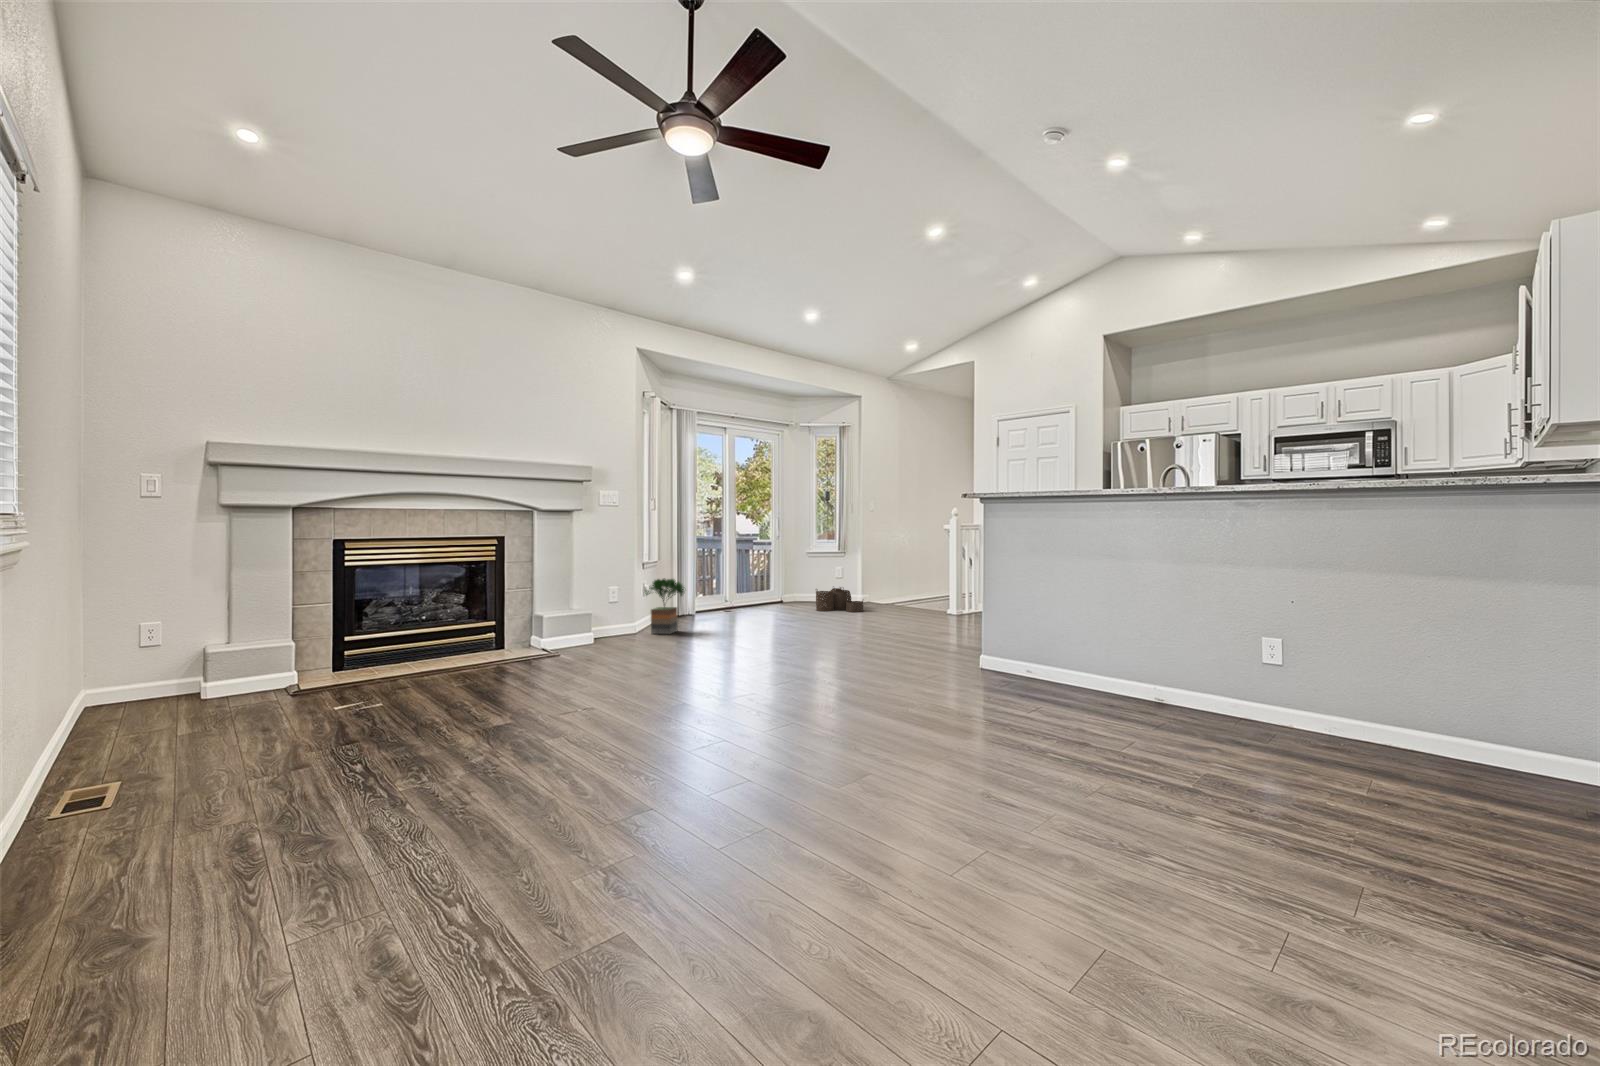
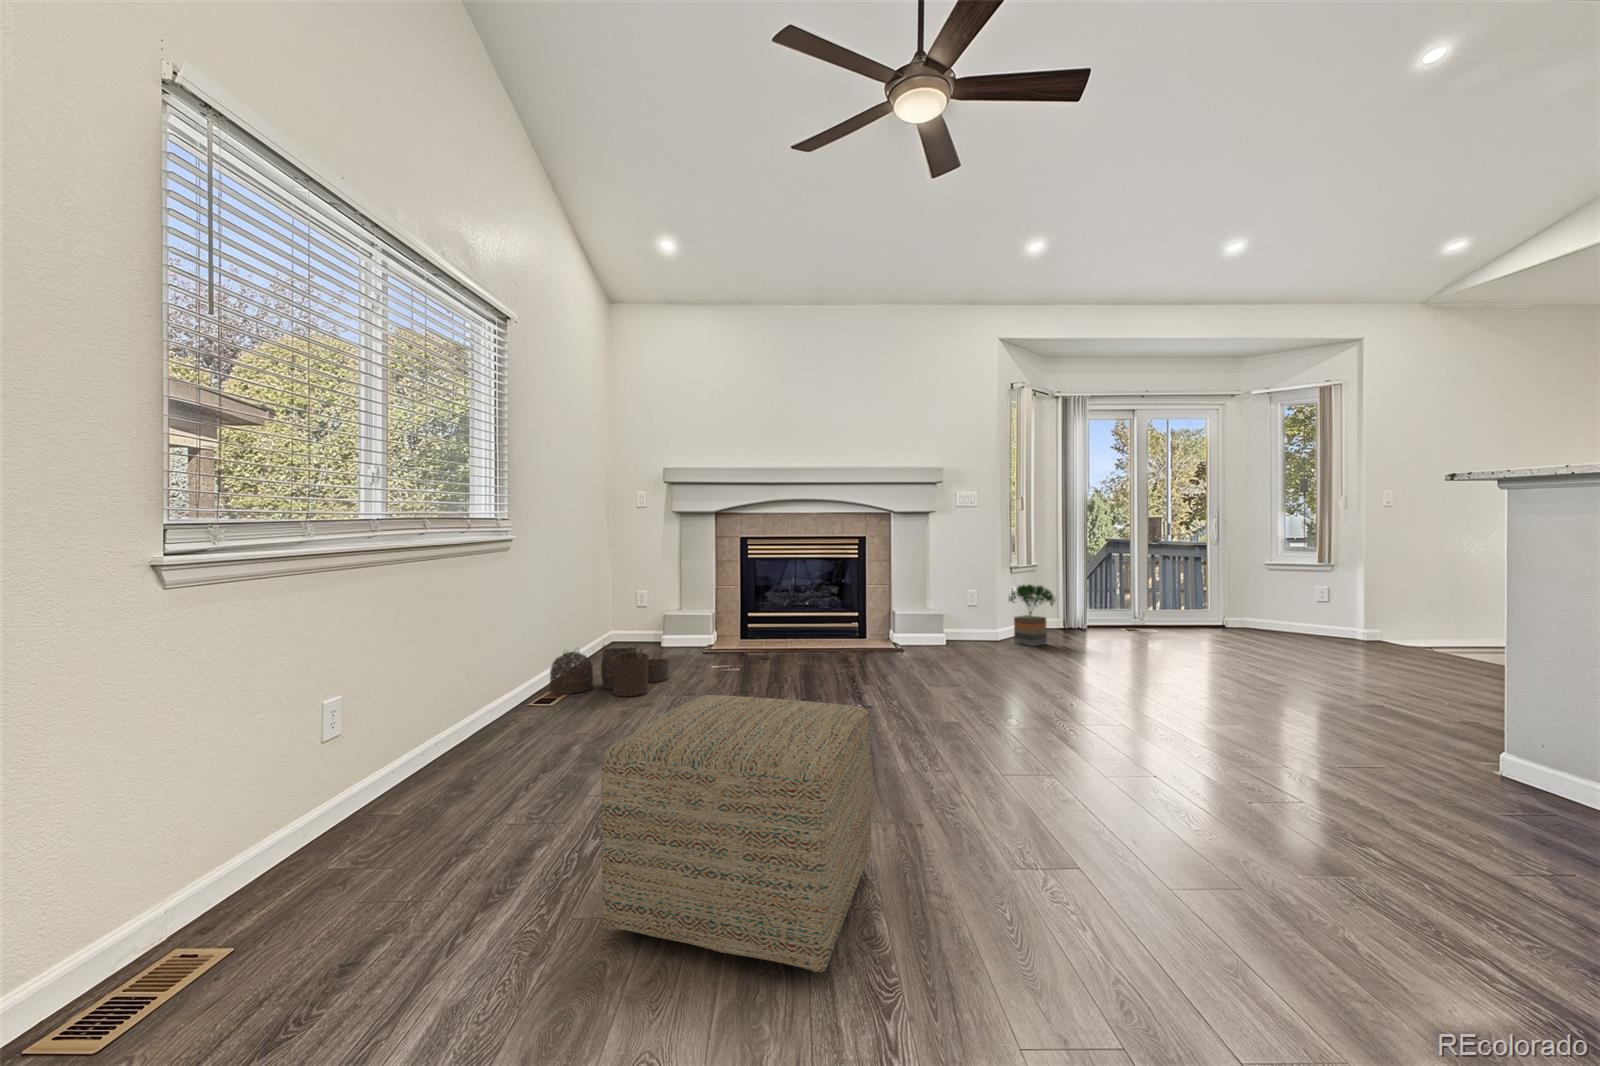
woven basket: present [816,587,863,612] -> present [549,646,669,696]
ottoman: none [579,689,822,957] -> present [601,695,871,973]

